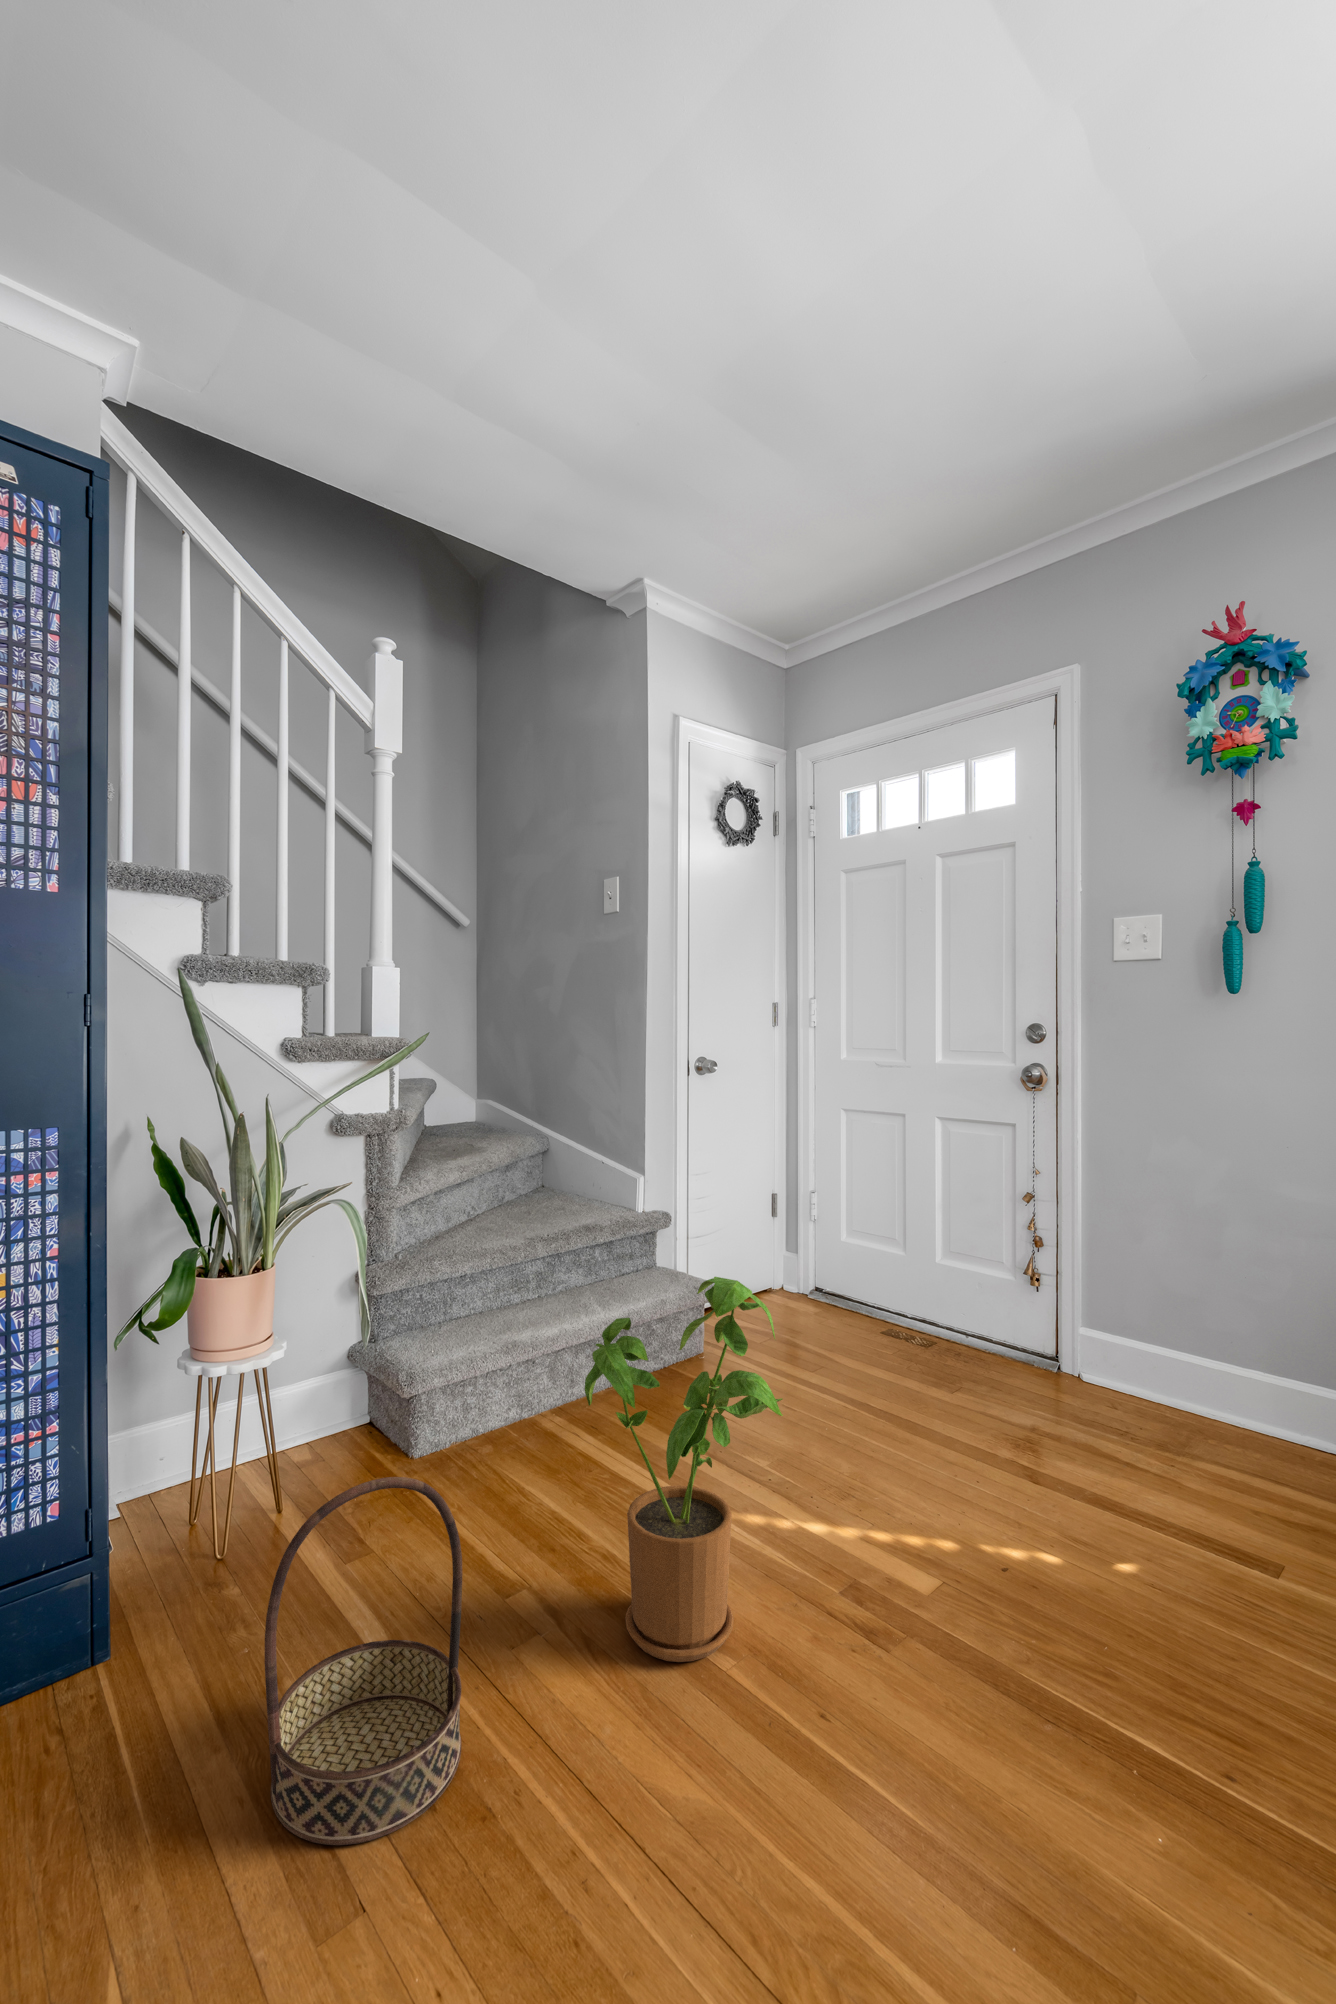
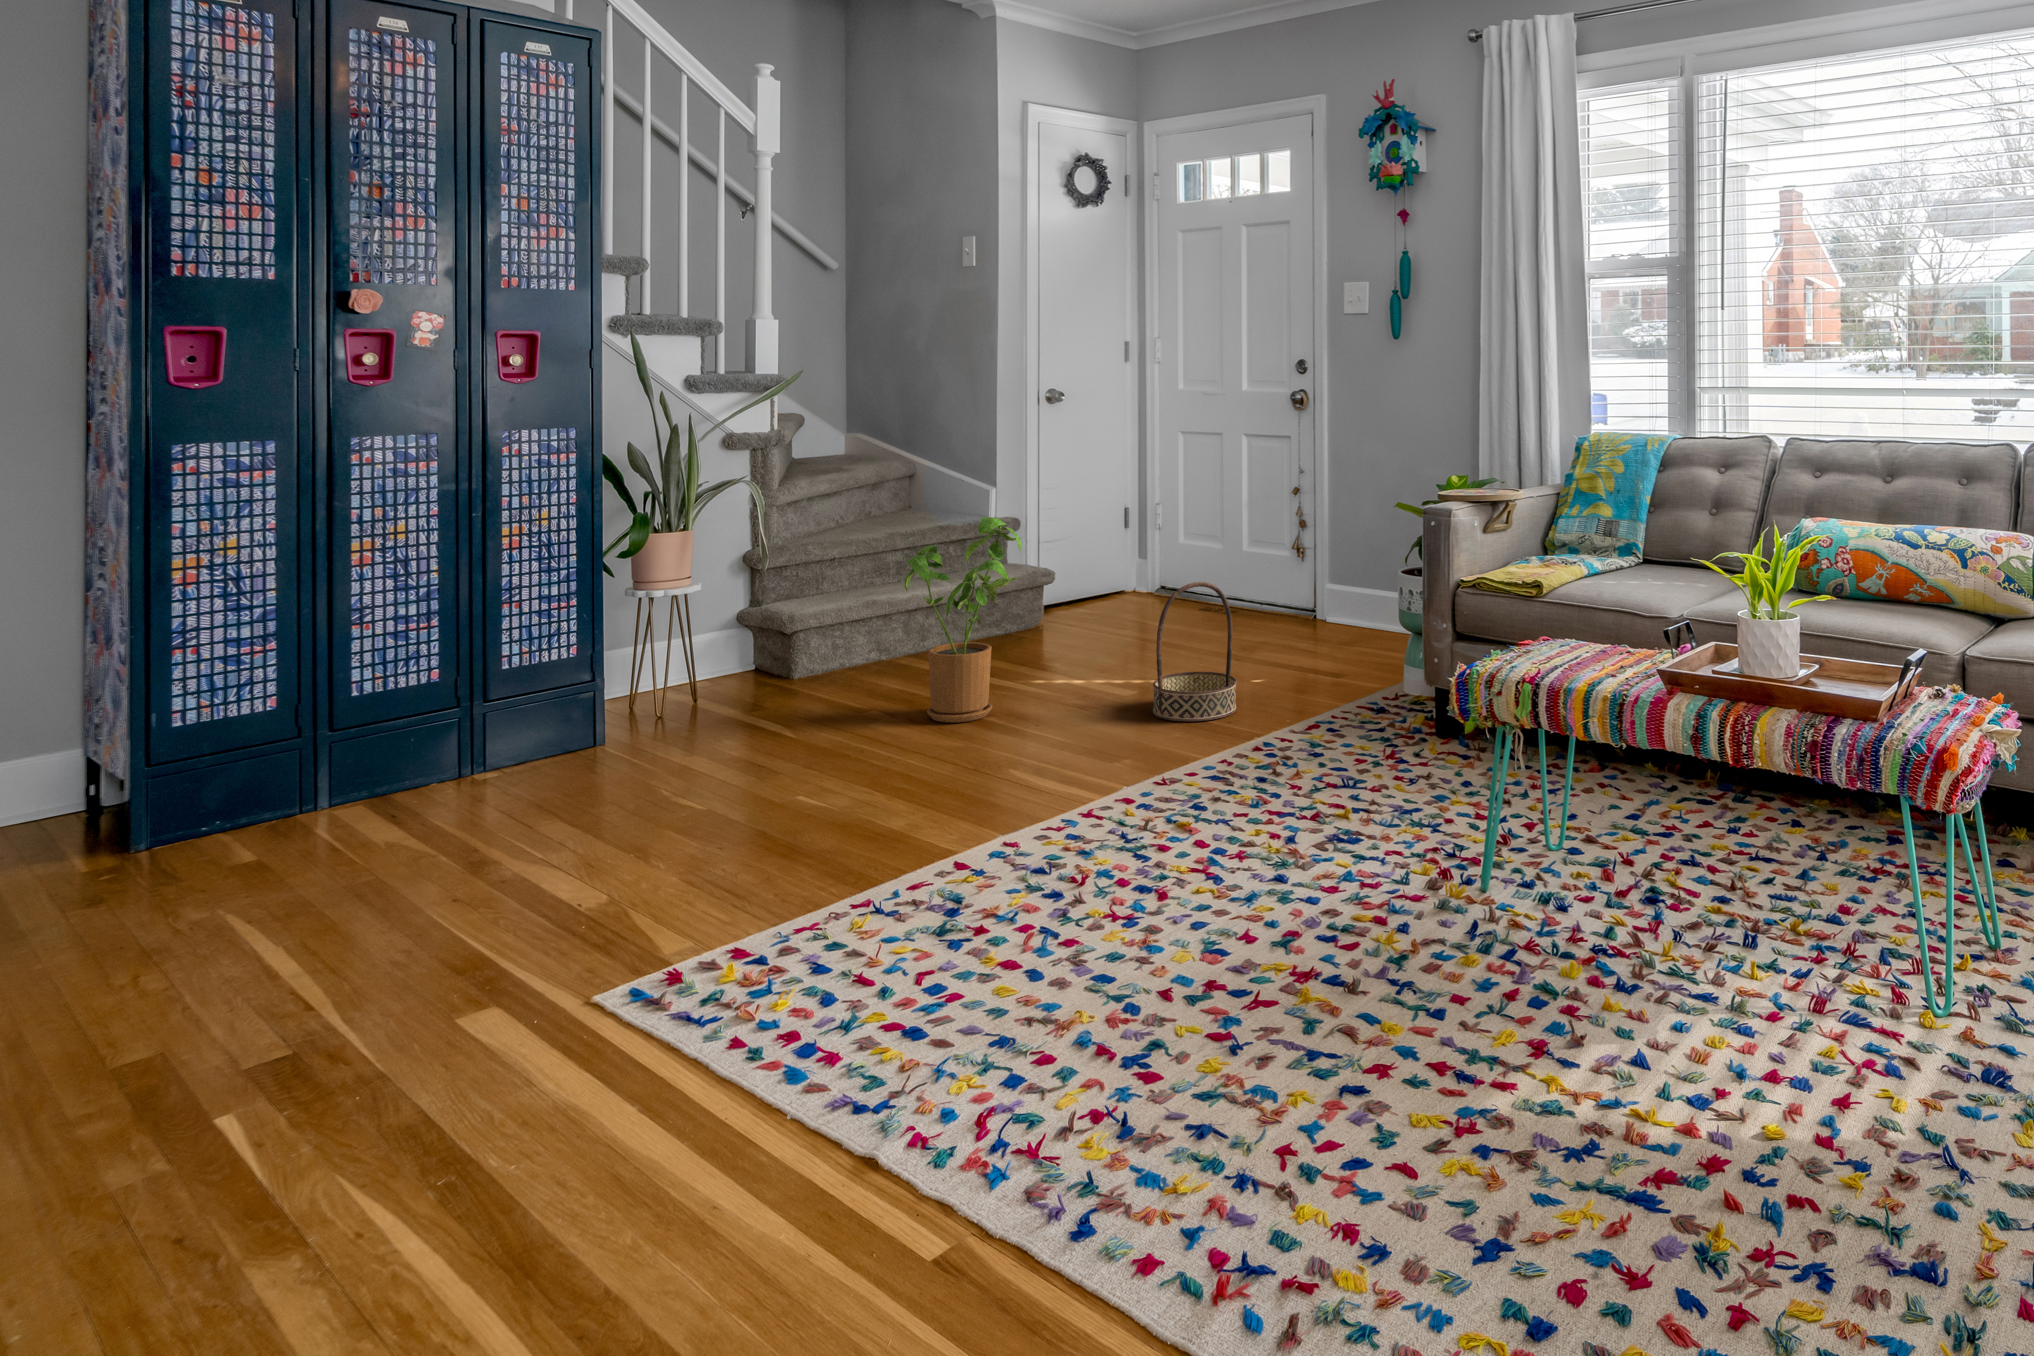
basket: present [264,1477,462,1845] -> present [1153,582,1237,722]

